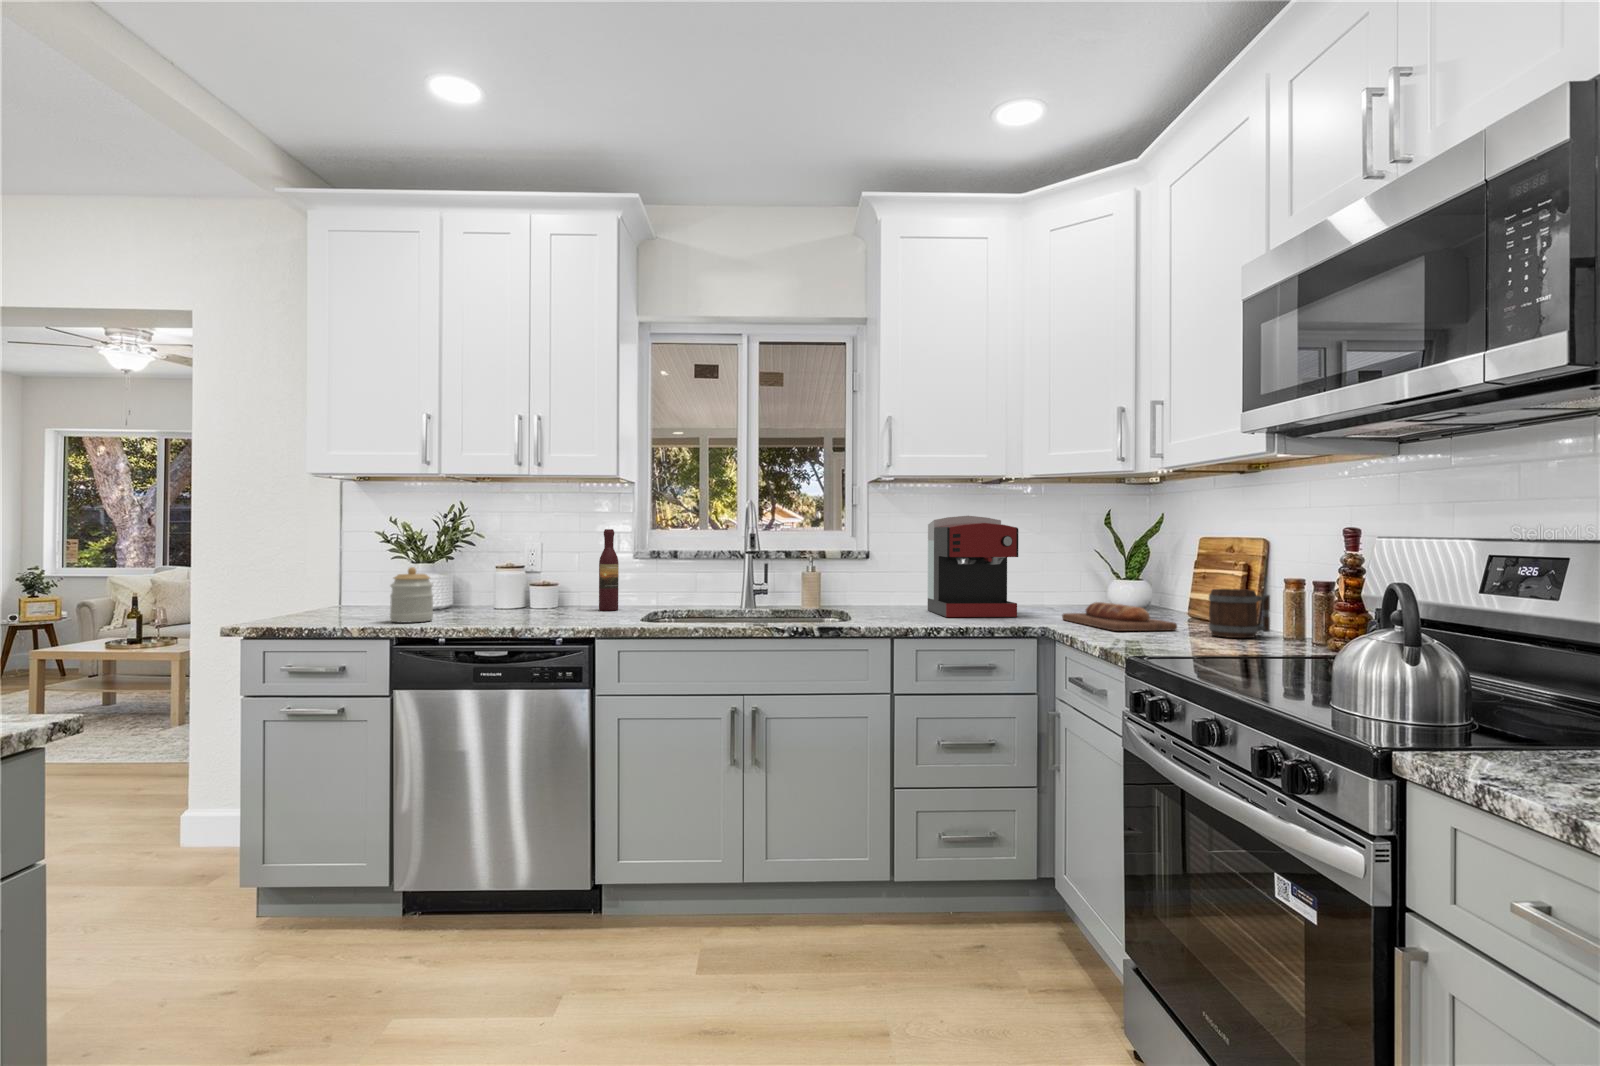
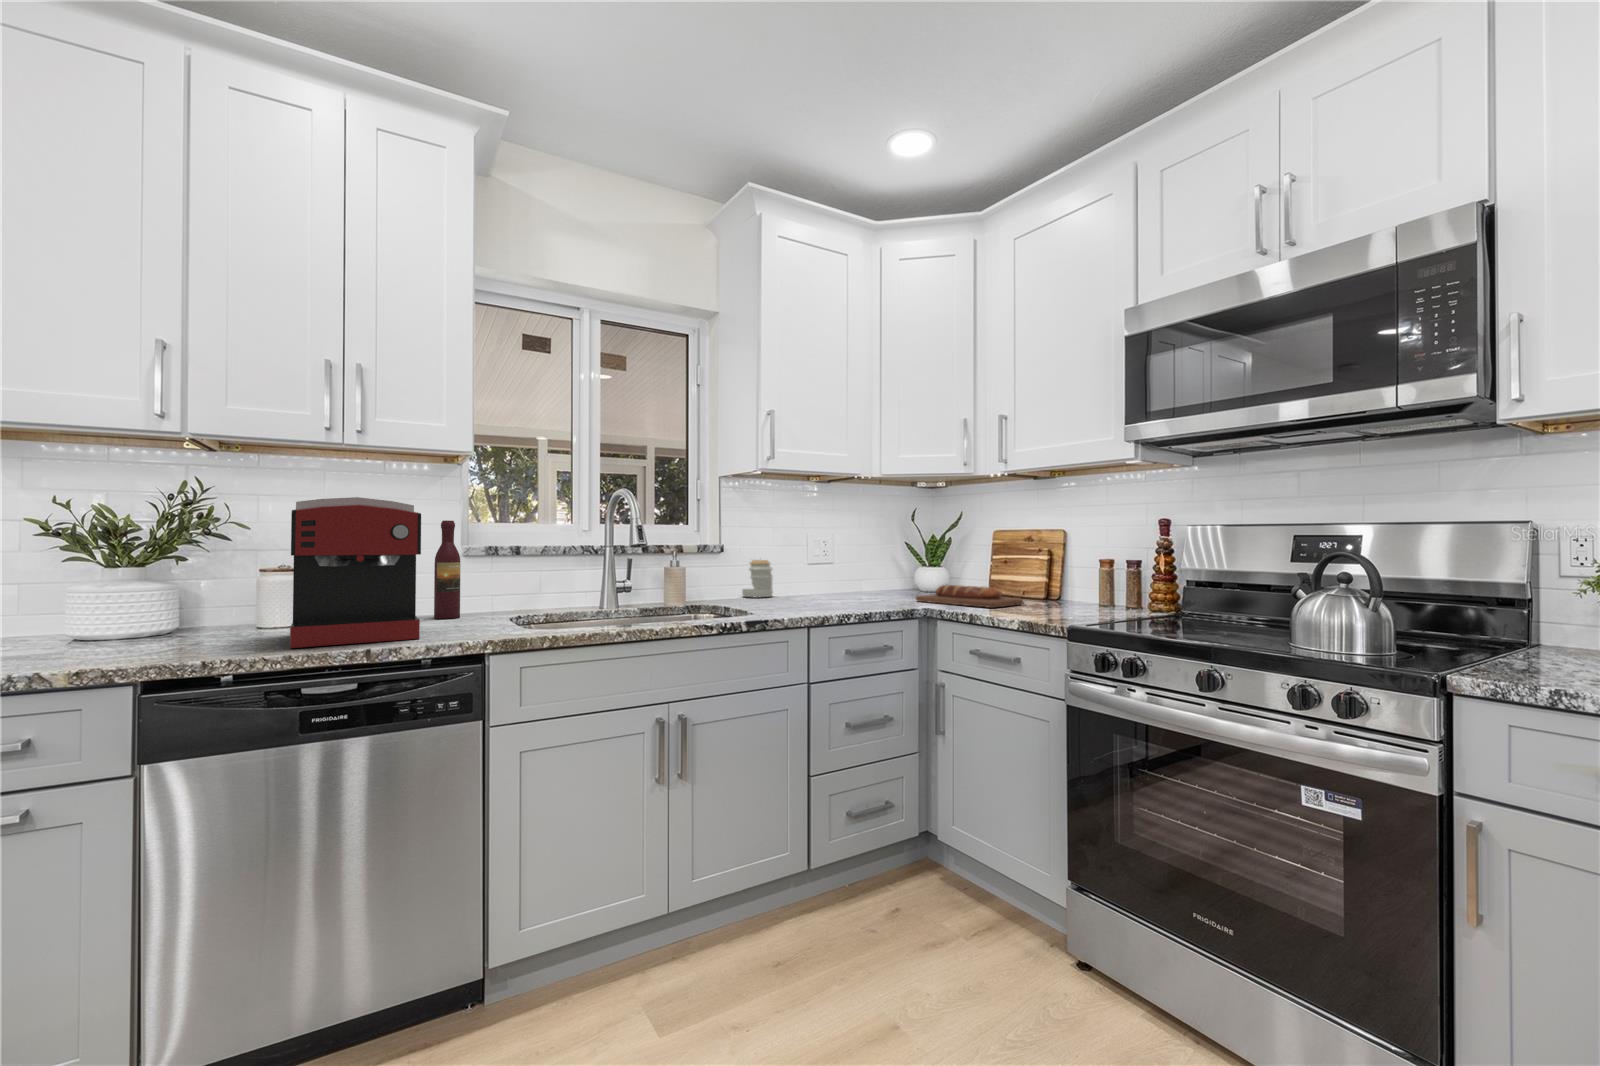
coffee maker: present [928,516,1018,617] -> present [290,497,421,648]
jar: present [390,567,433,622] -> present [742,560,773,597]
mug: present [1209,589,1270,638] -> none [1053,570,1092,608]

